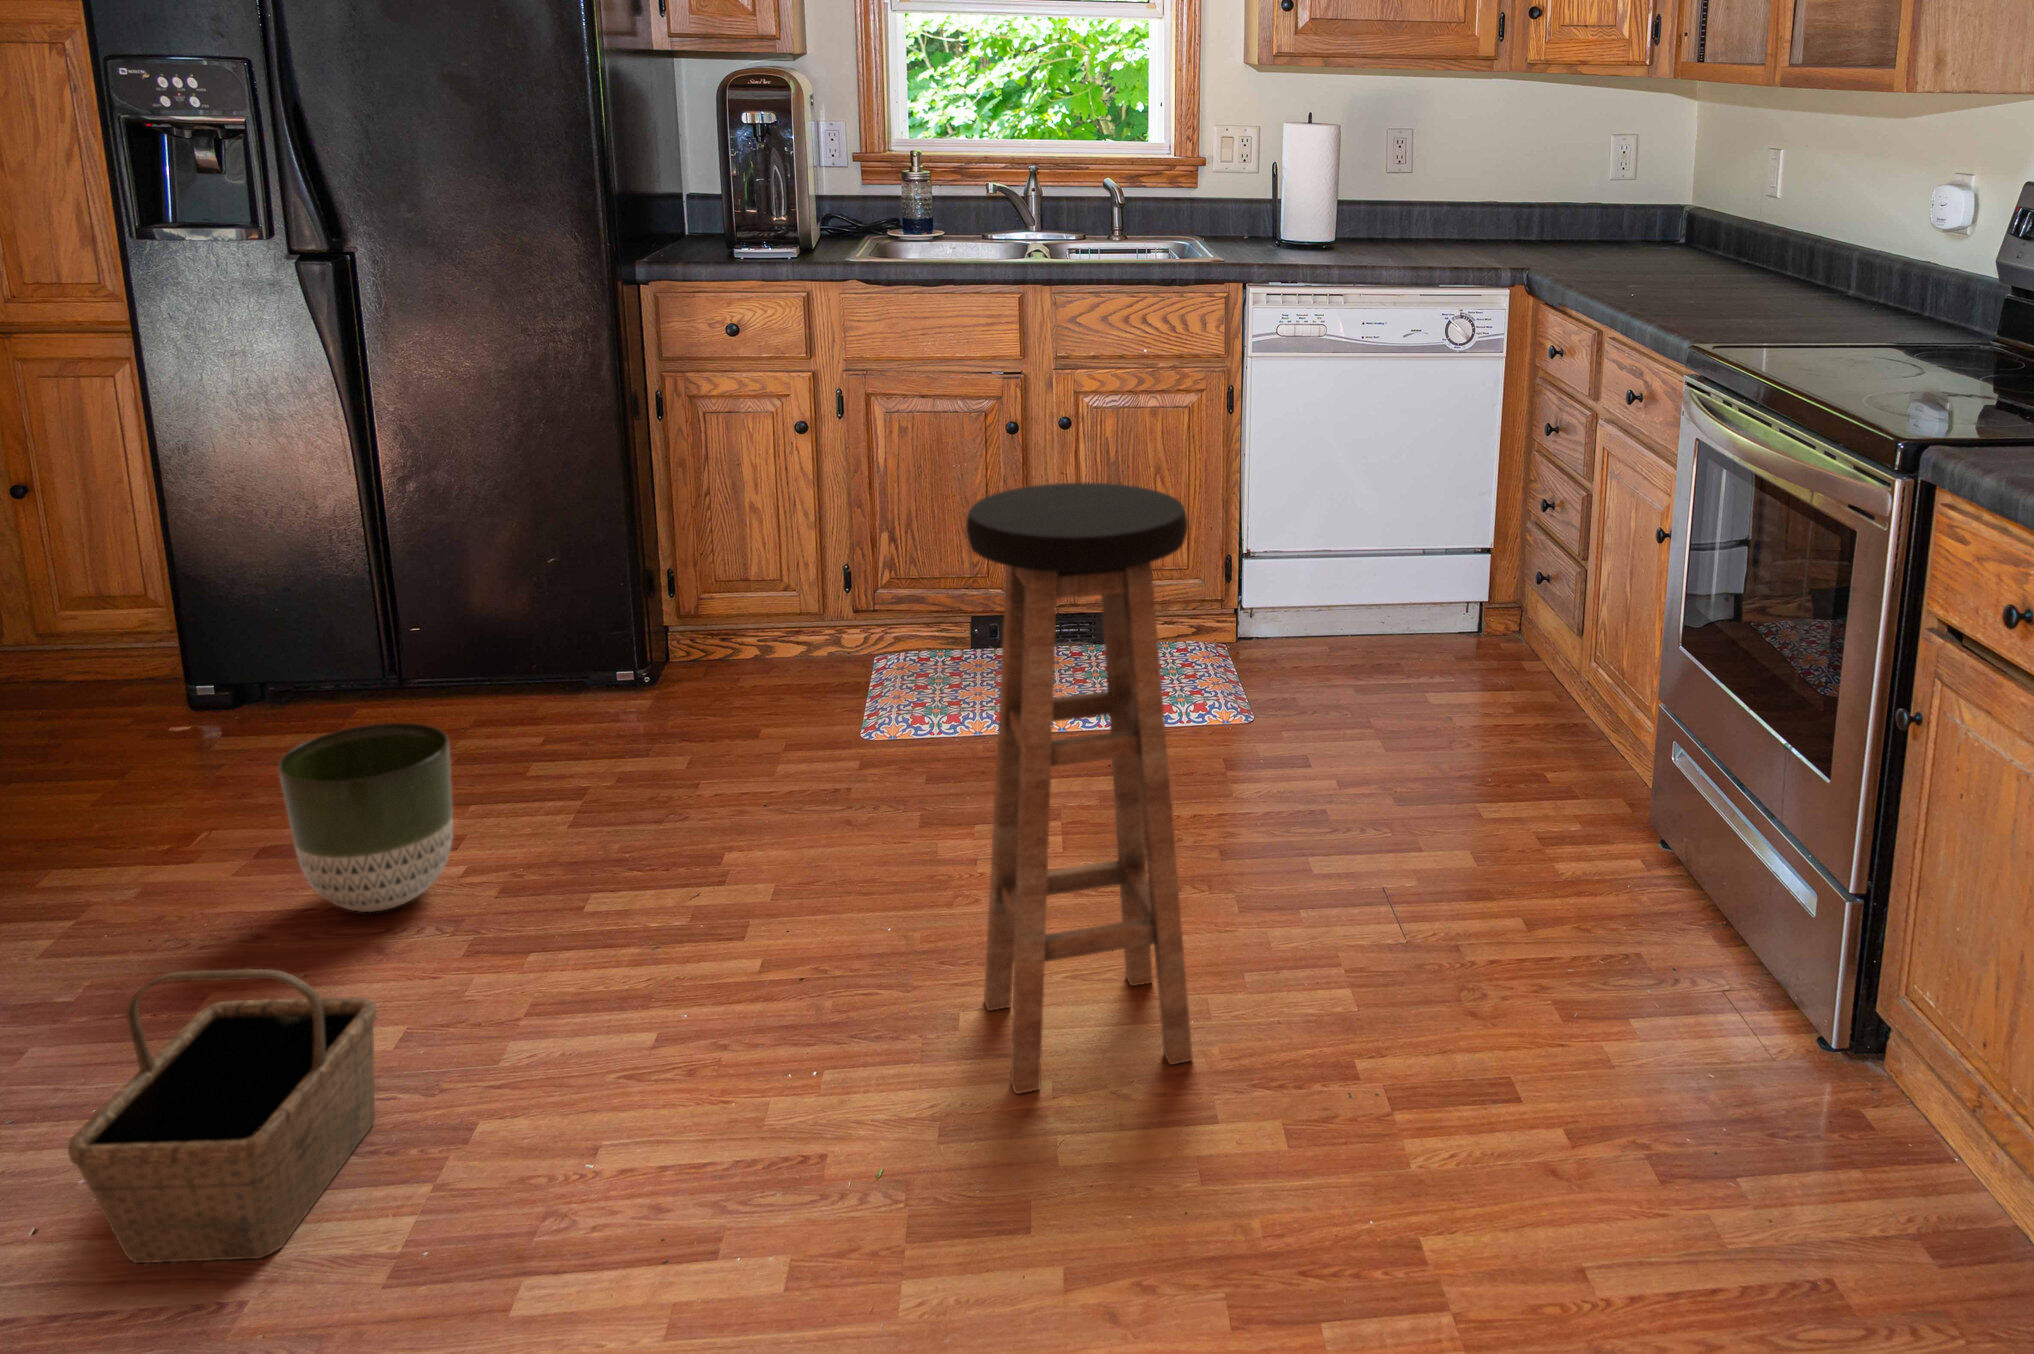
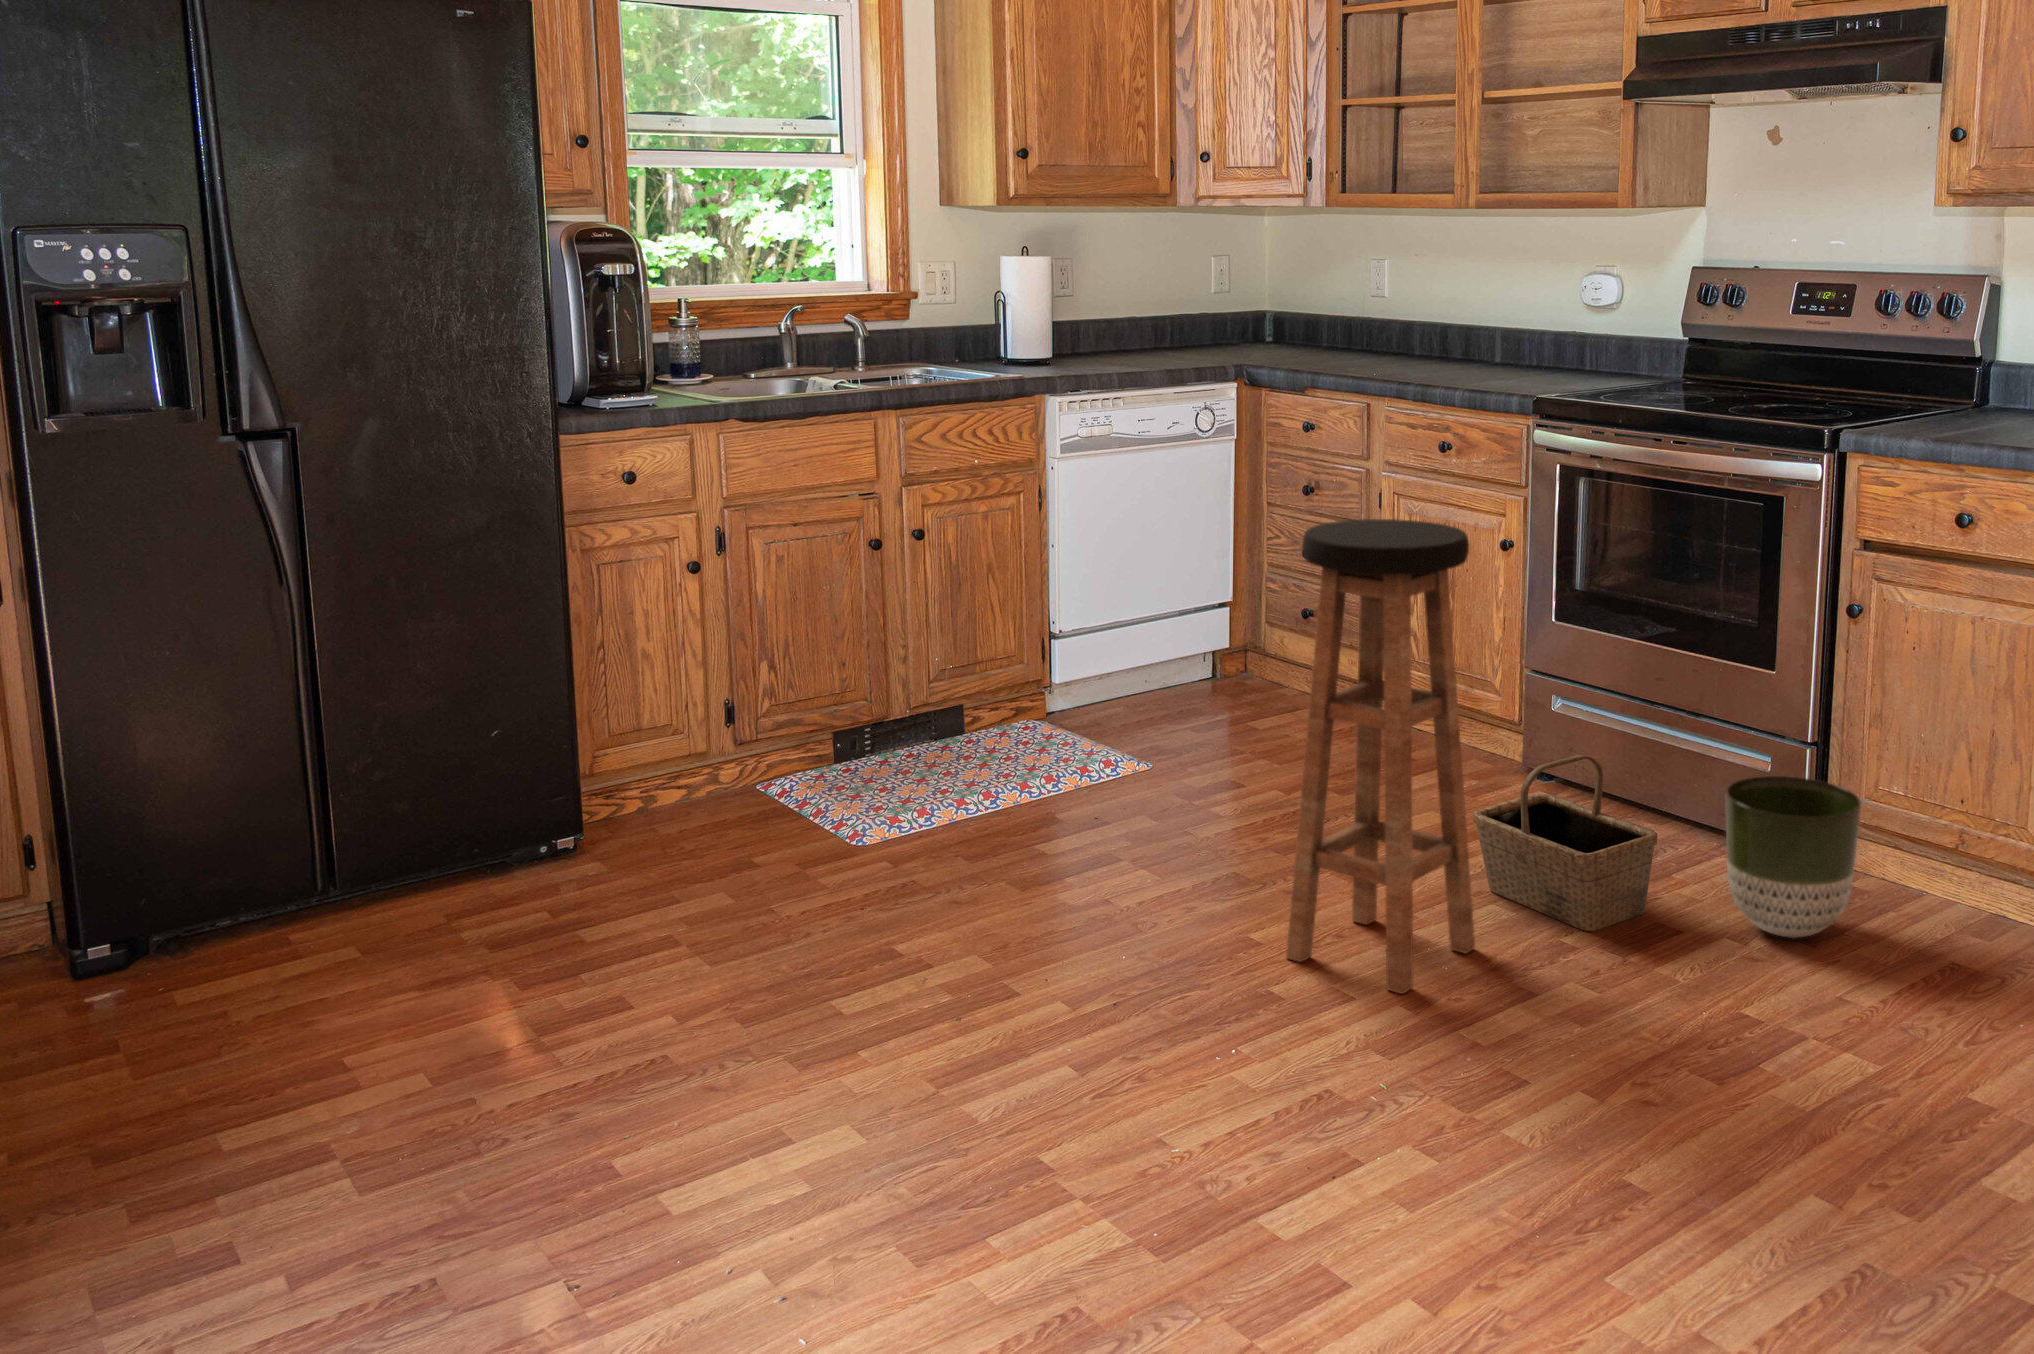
planter: present [278,723,453,912] -> present [1726,776,1861,938]
basket: present [68,969,377,1263] -> present [1473,755,1657,931]

